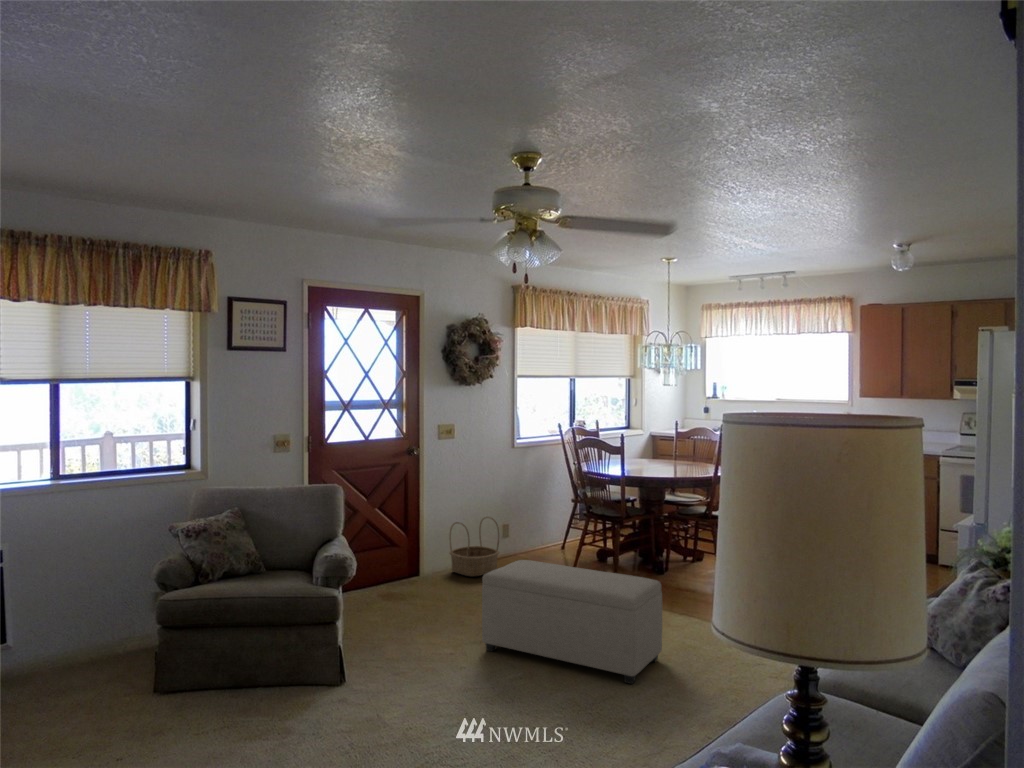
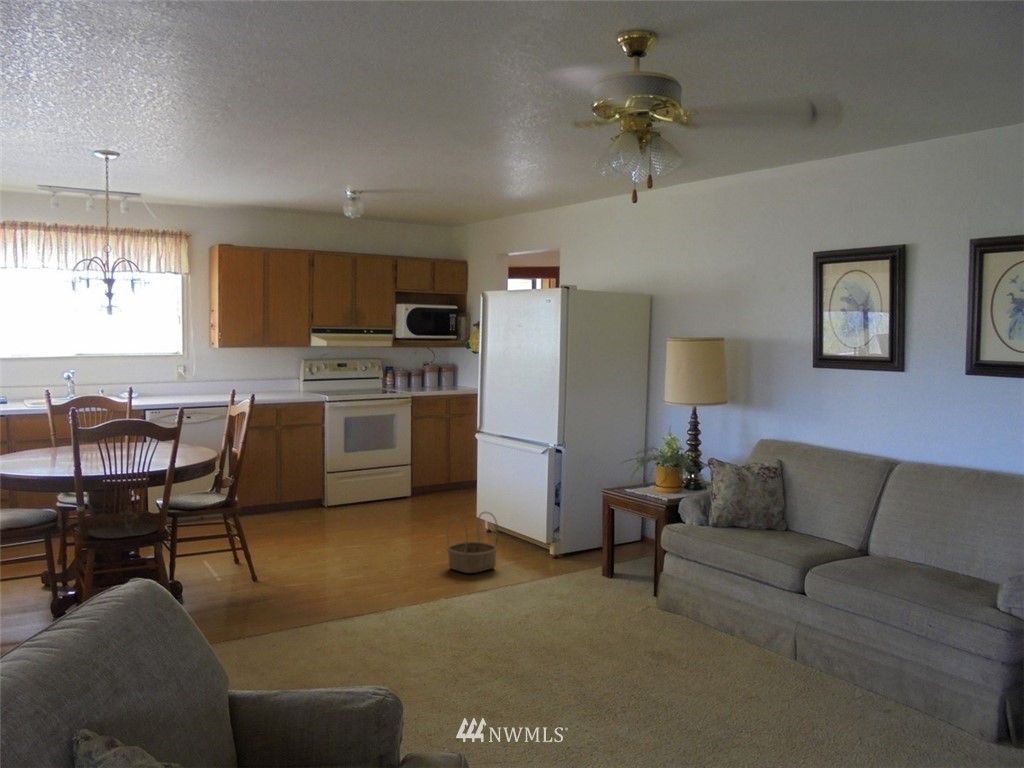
ottoman: present [482,560,662,684] -> none [481,558,664,684]

